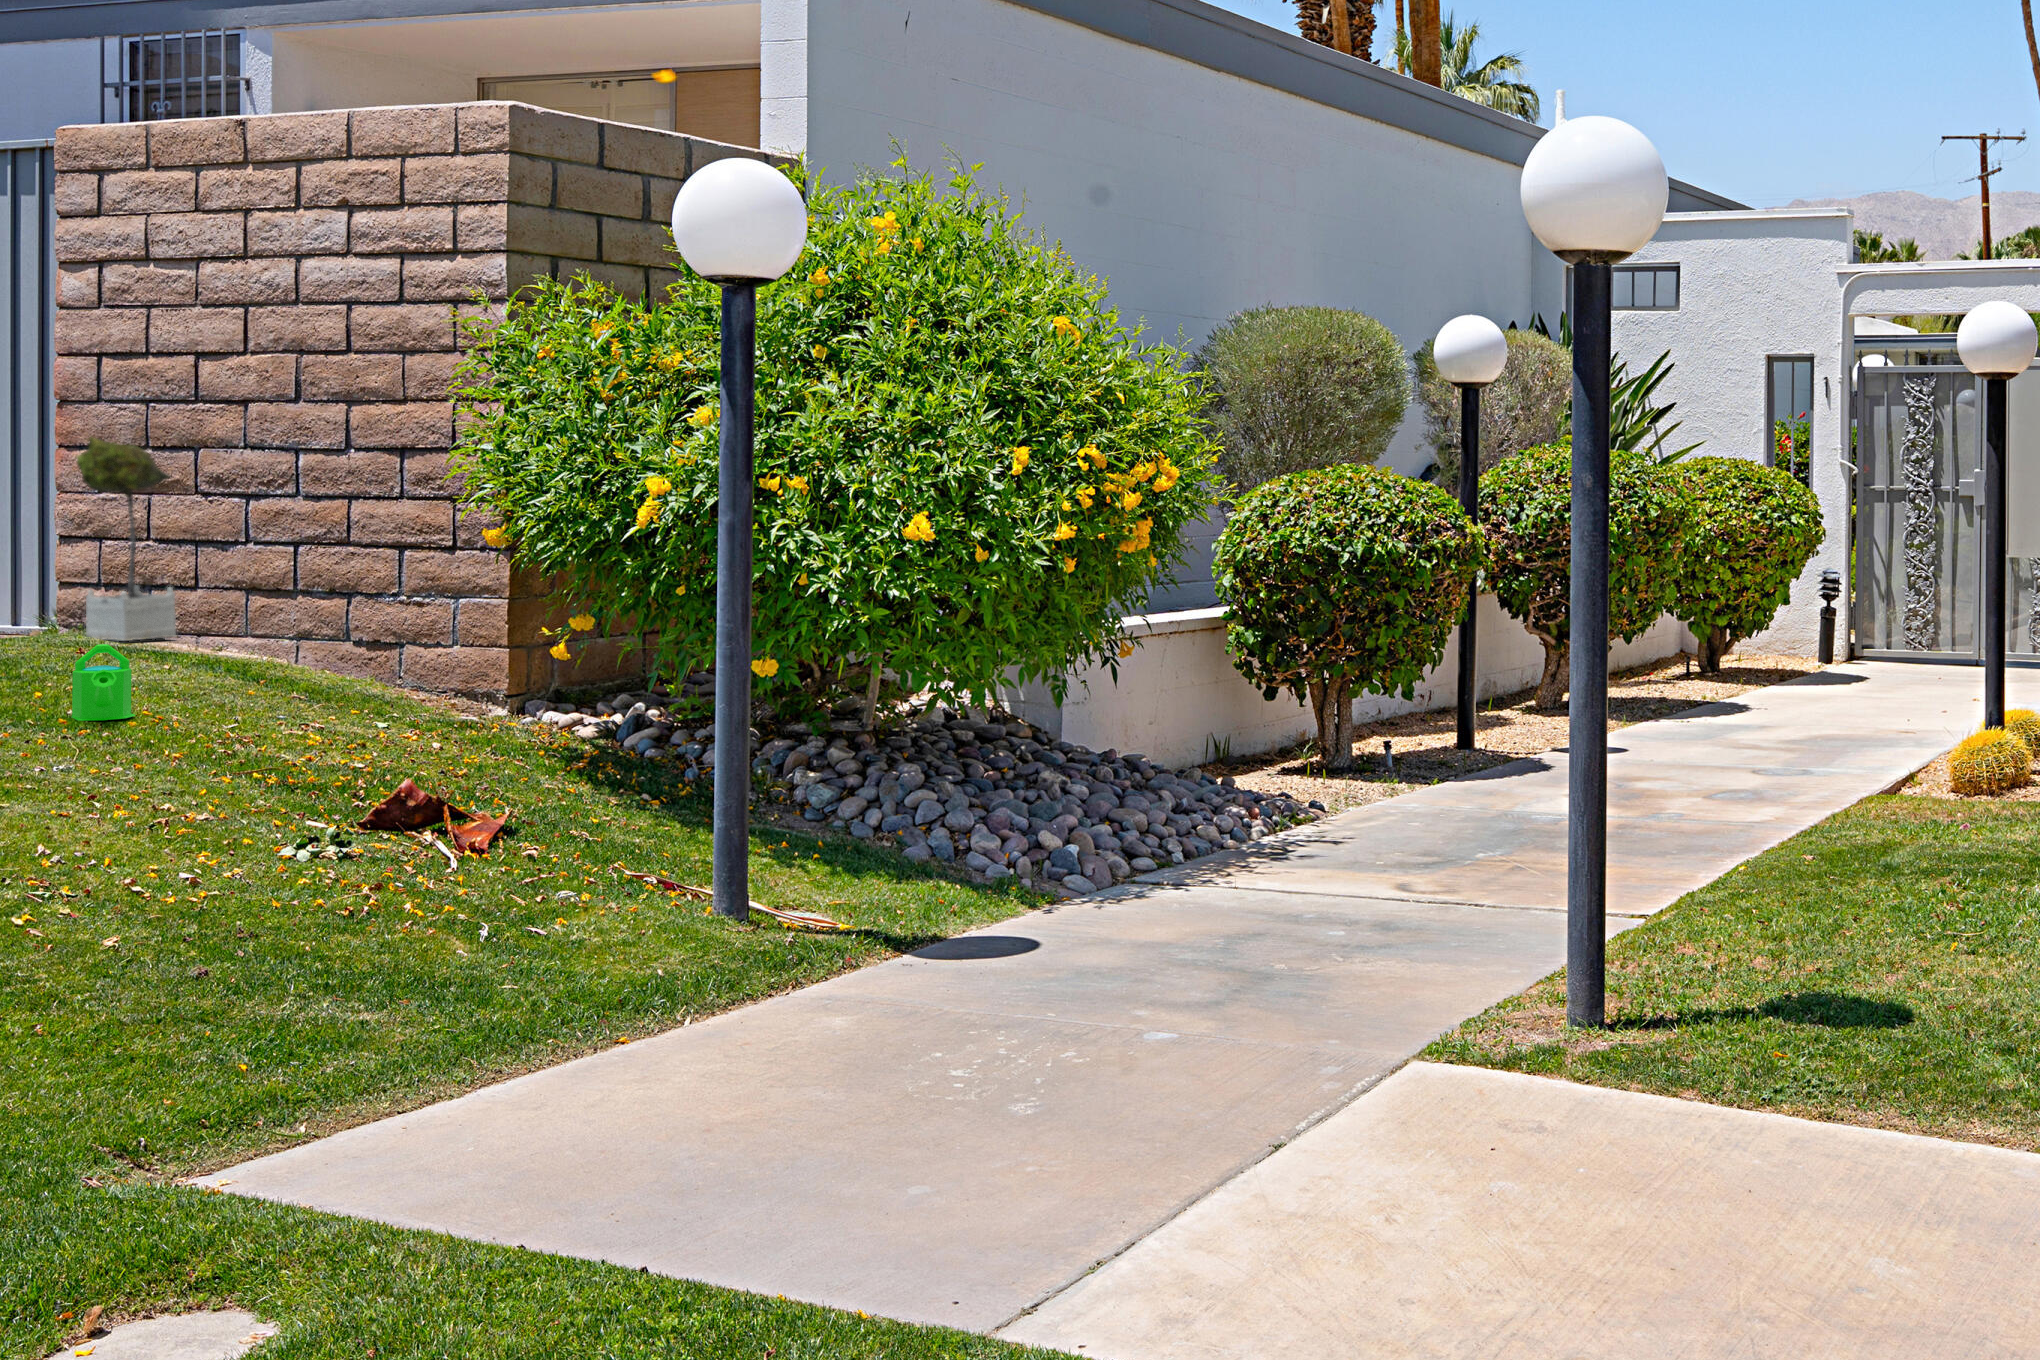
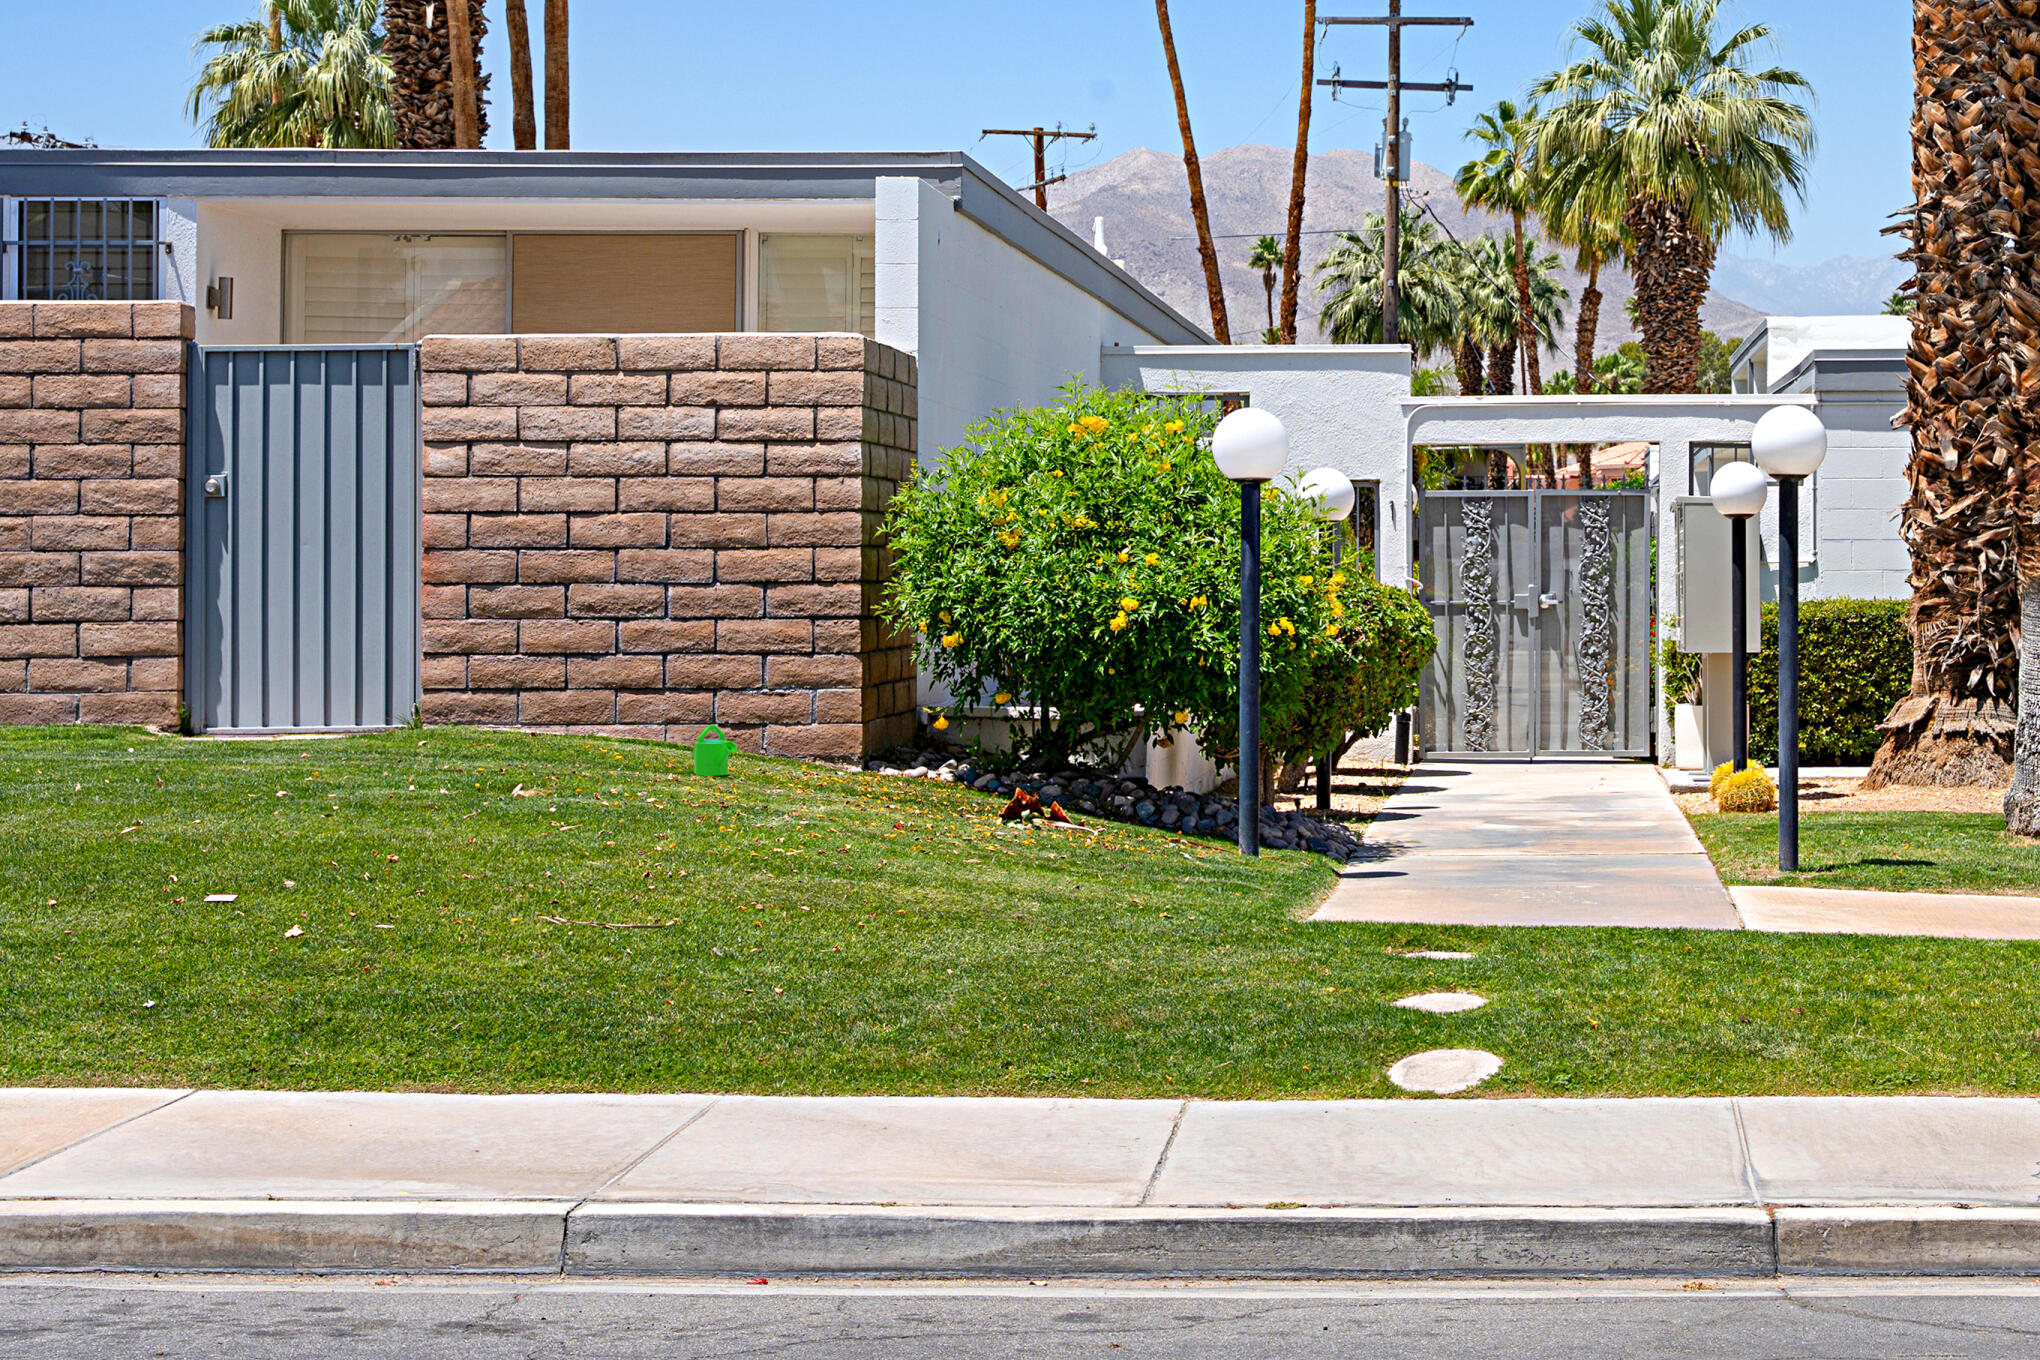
potted tree: present [77,437,176,641] -> none [492,577,559,730]

